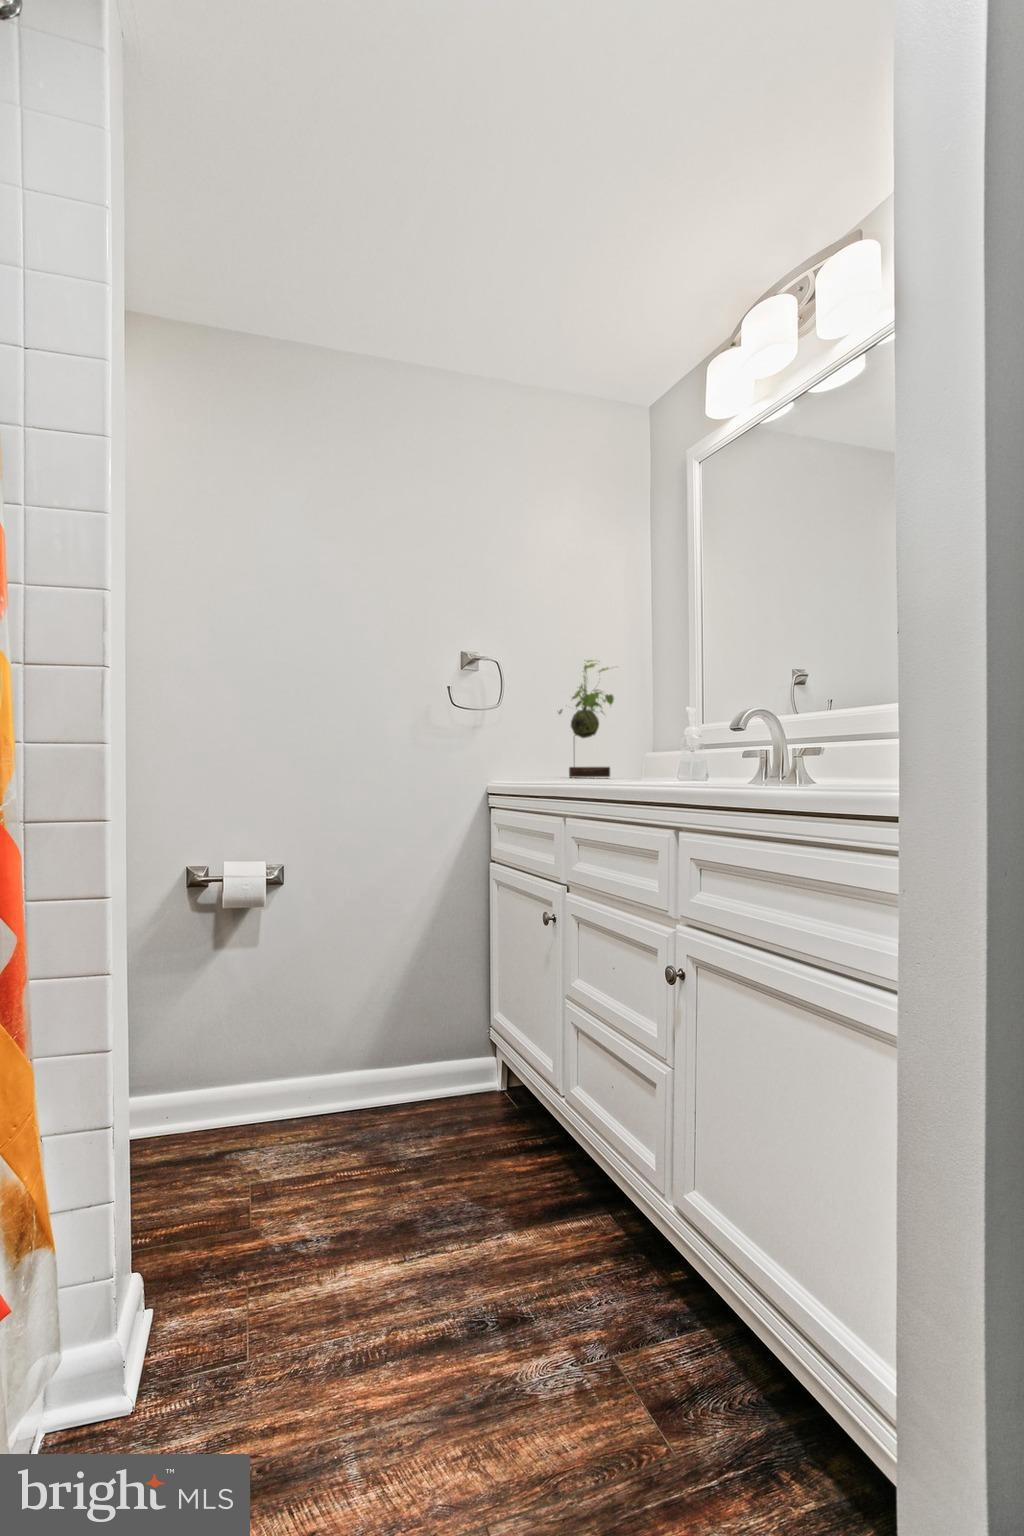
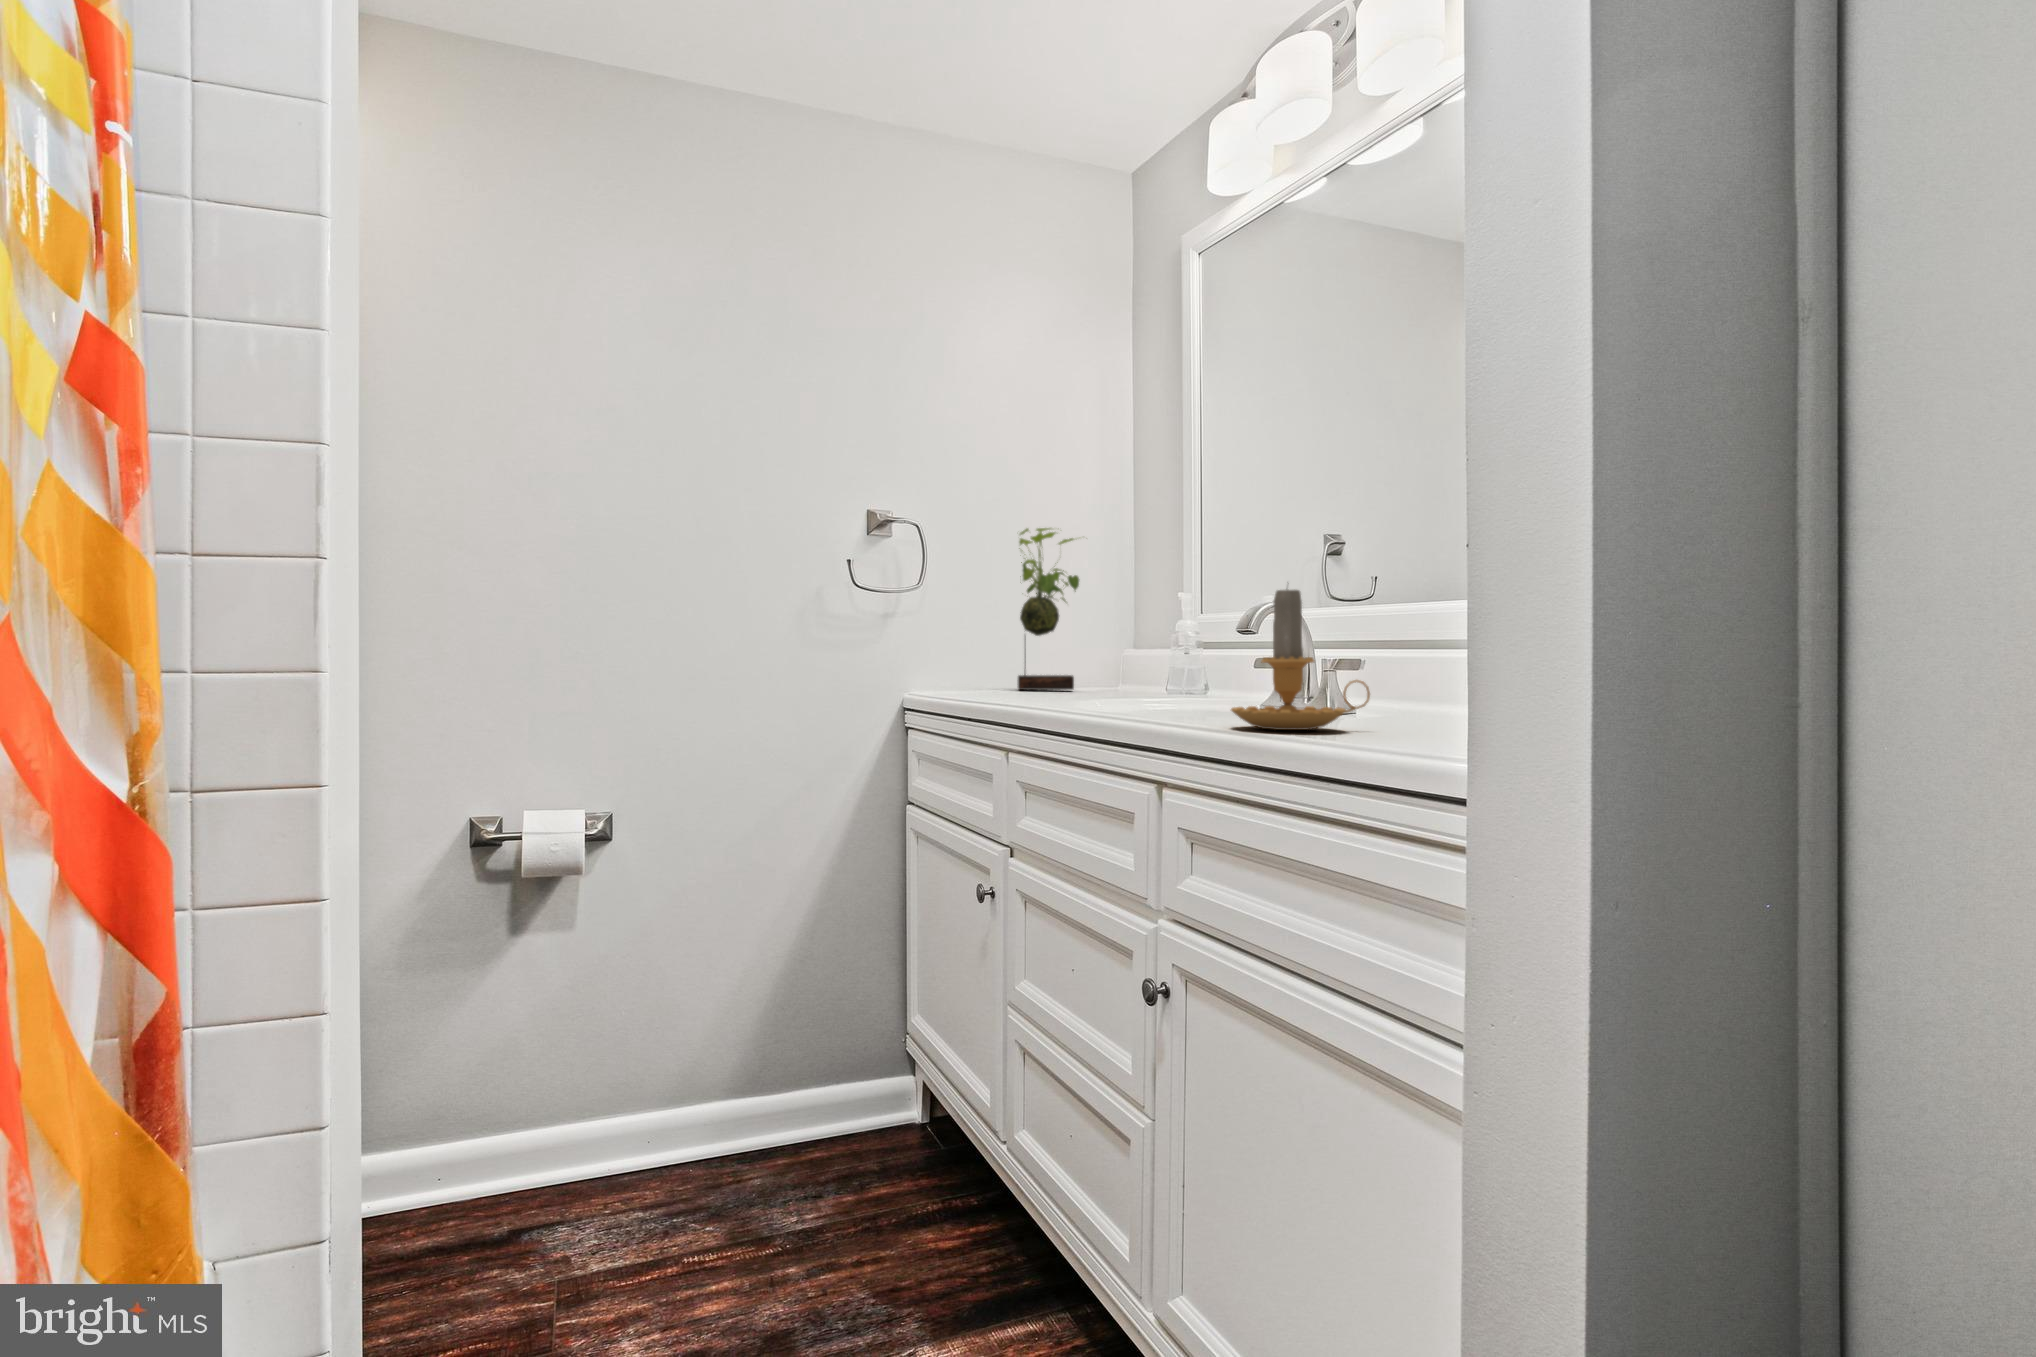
candle: none [727,684,828,789] -> present [1231,589,1370,730]

